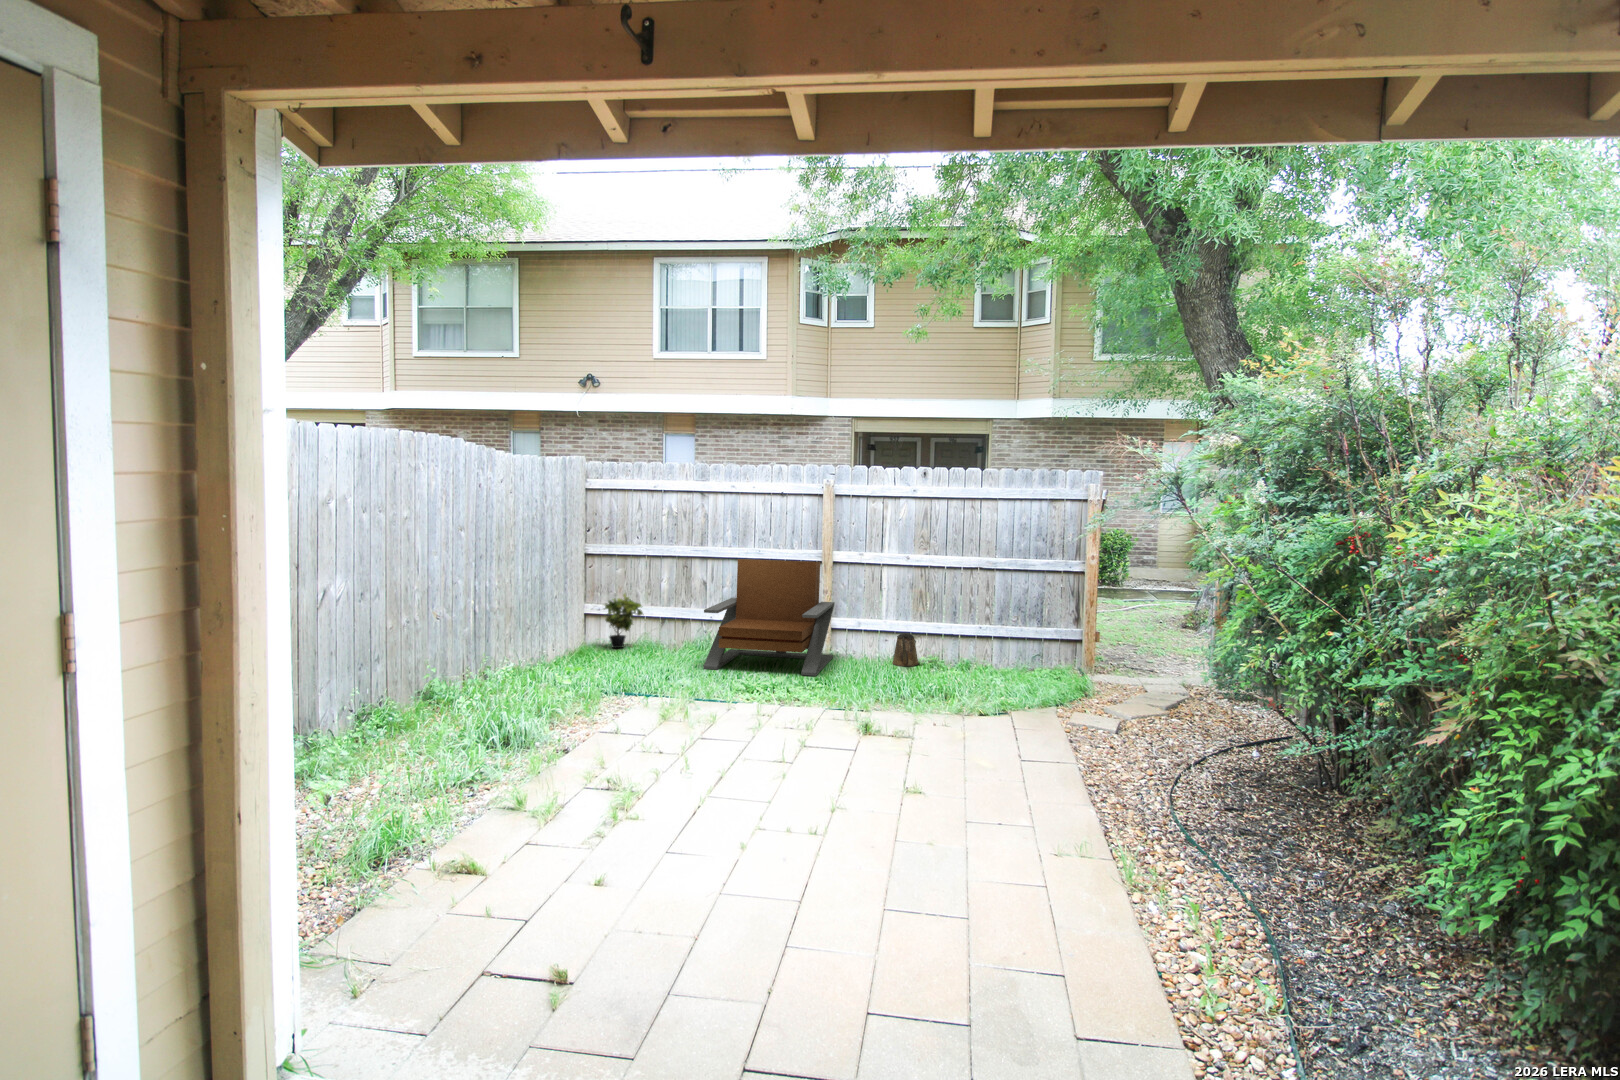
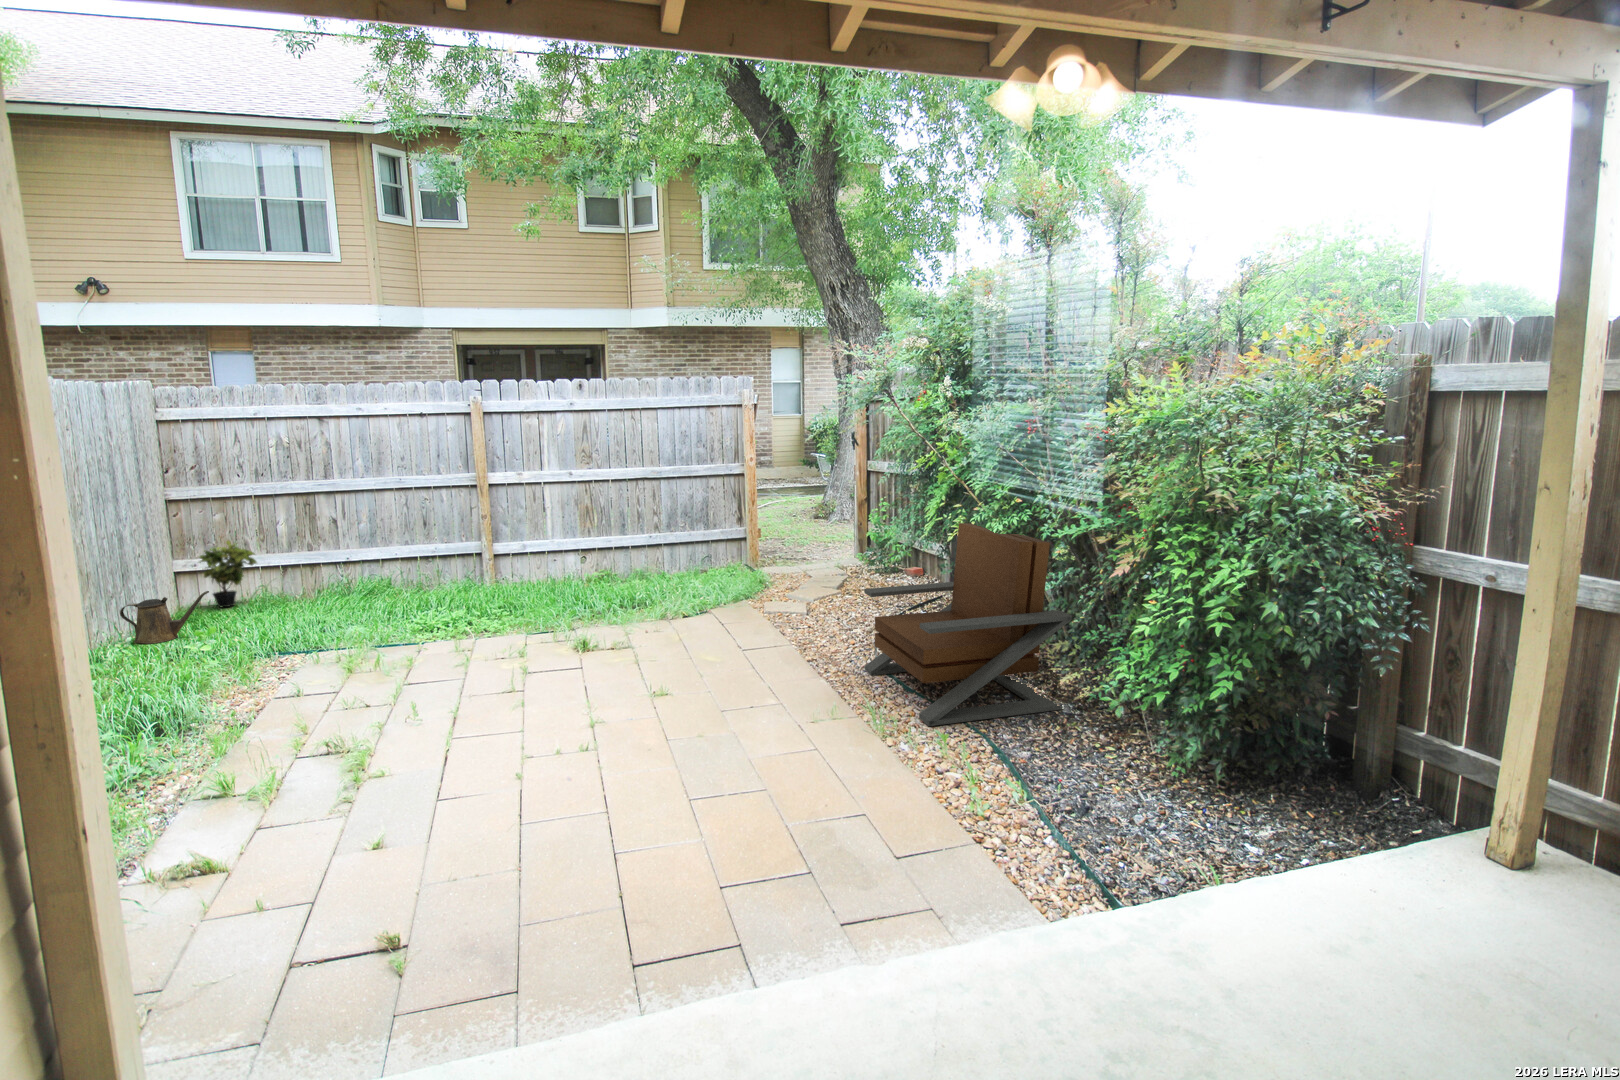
lounge chair: present [703,559,835,676] -> present [864,523,1072,726]
watering can: present [892,633,919,666] -> present [120,591,209,644]

